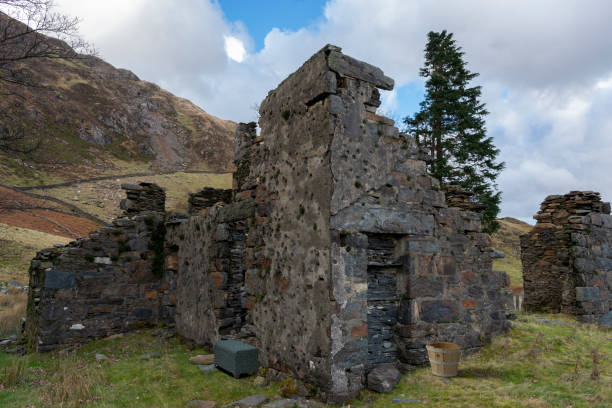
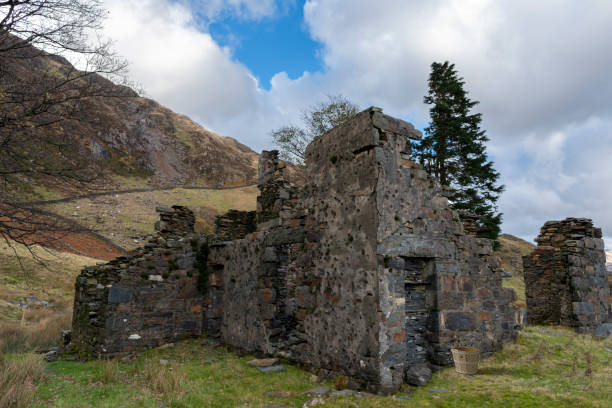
bench: present [214,339,258,378] -> none [270,346,311,377]

